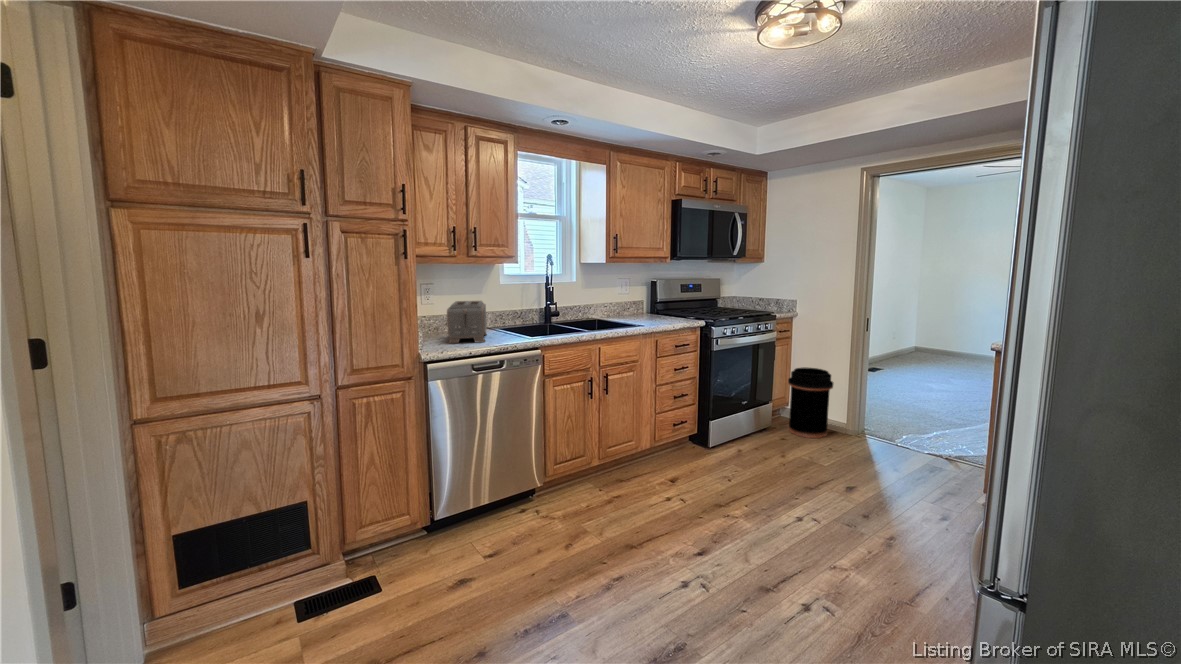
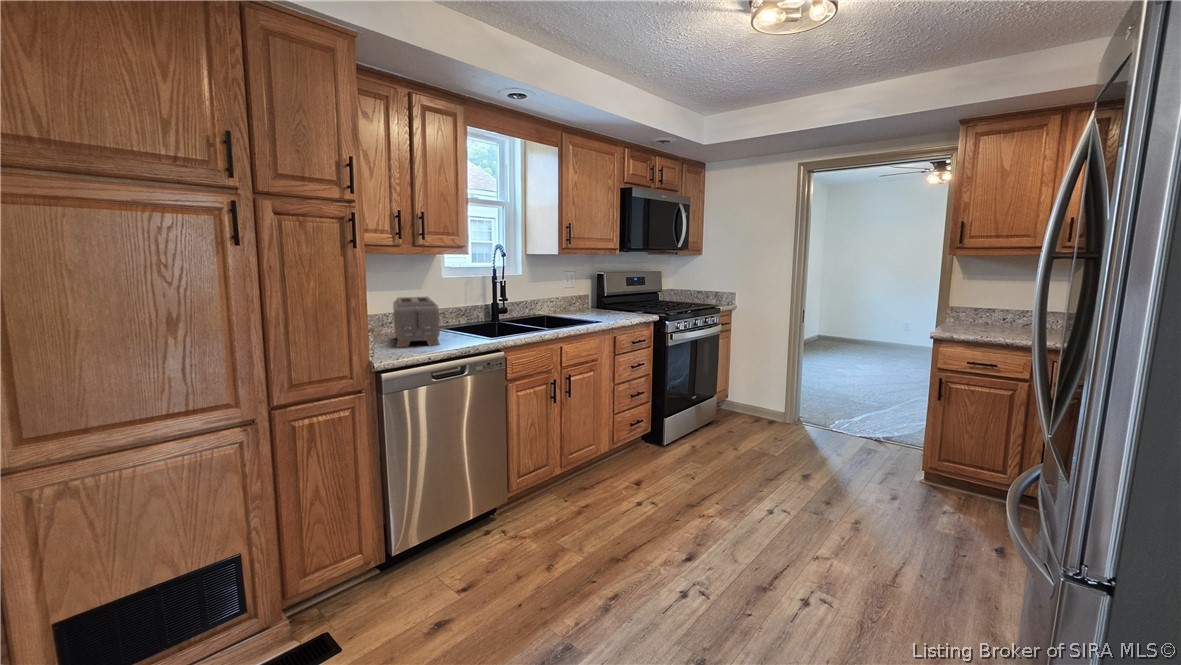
trash can: present [788,367,833,438] -> none [733,359,775,429]

